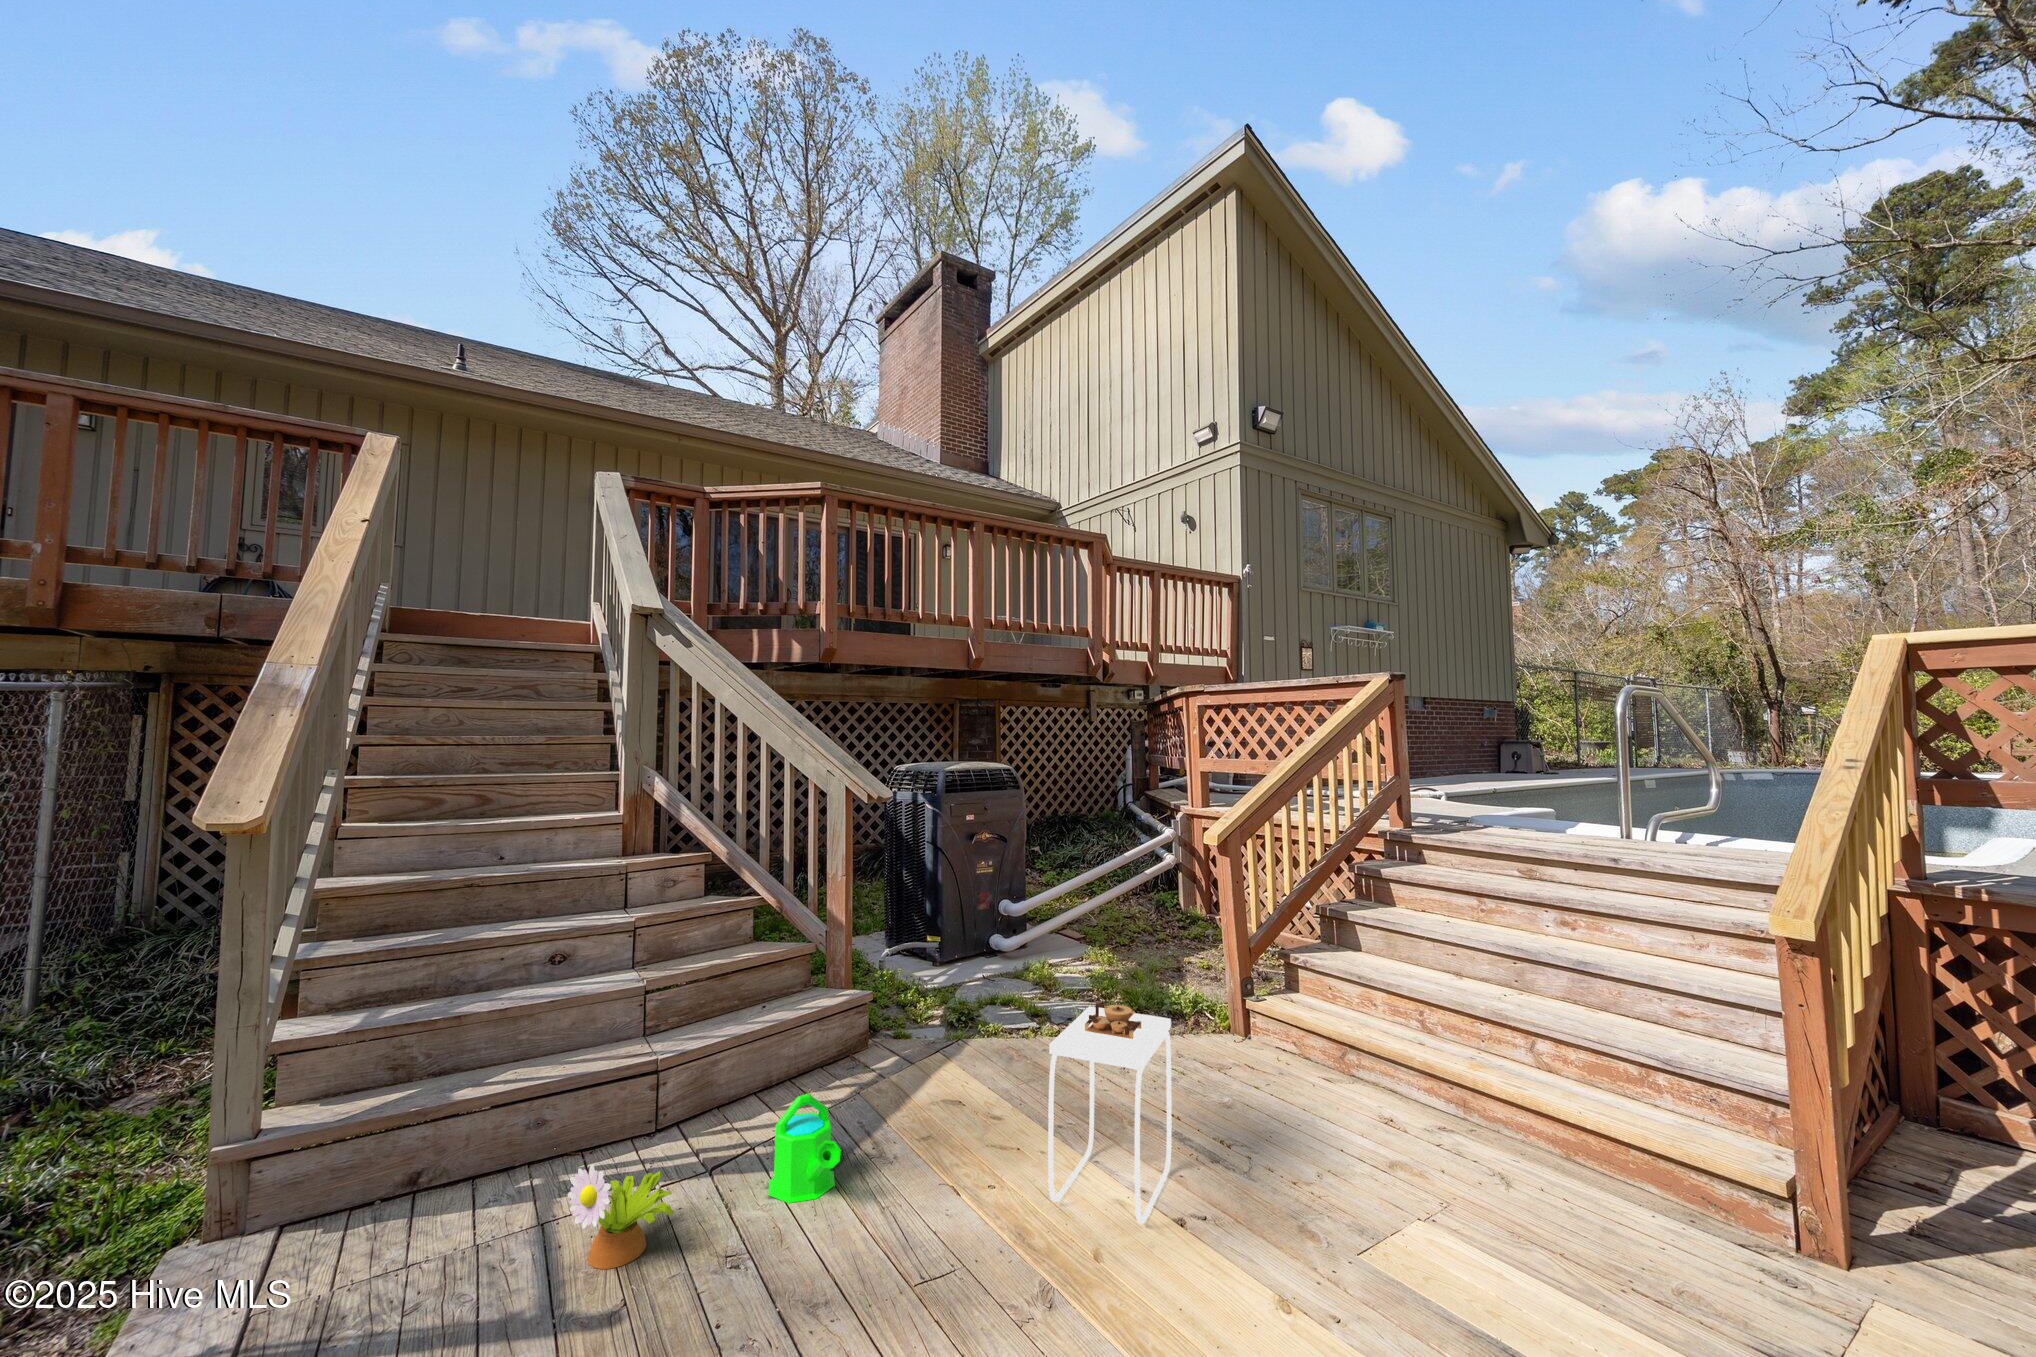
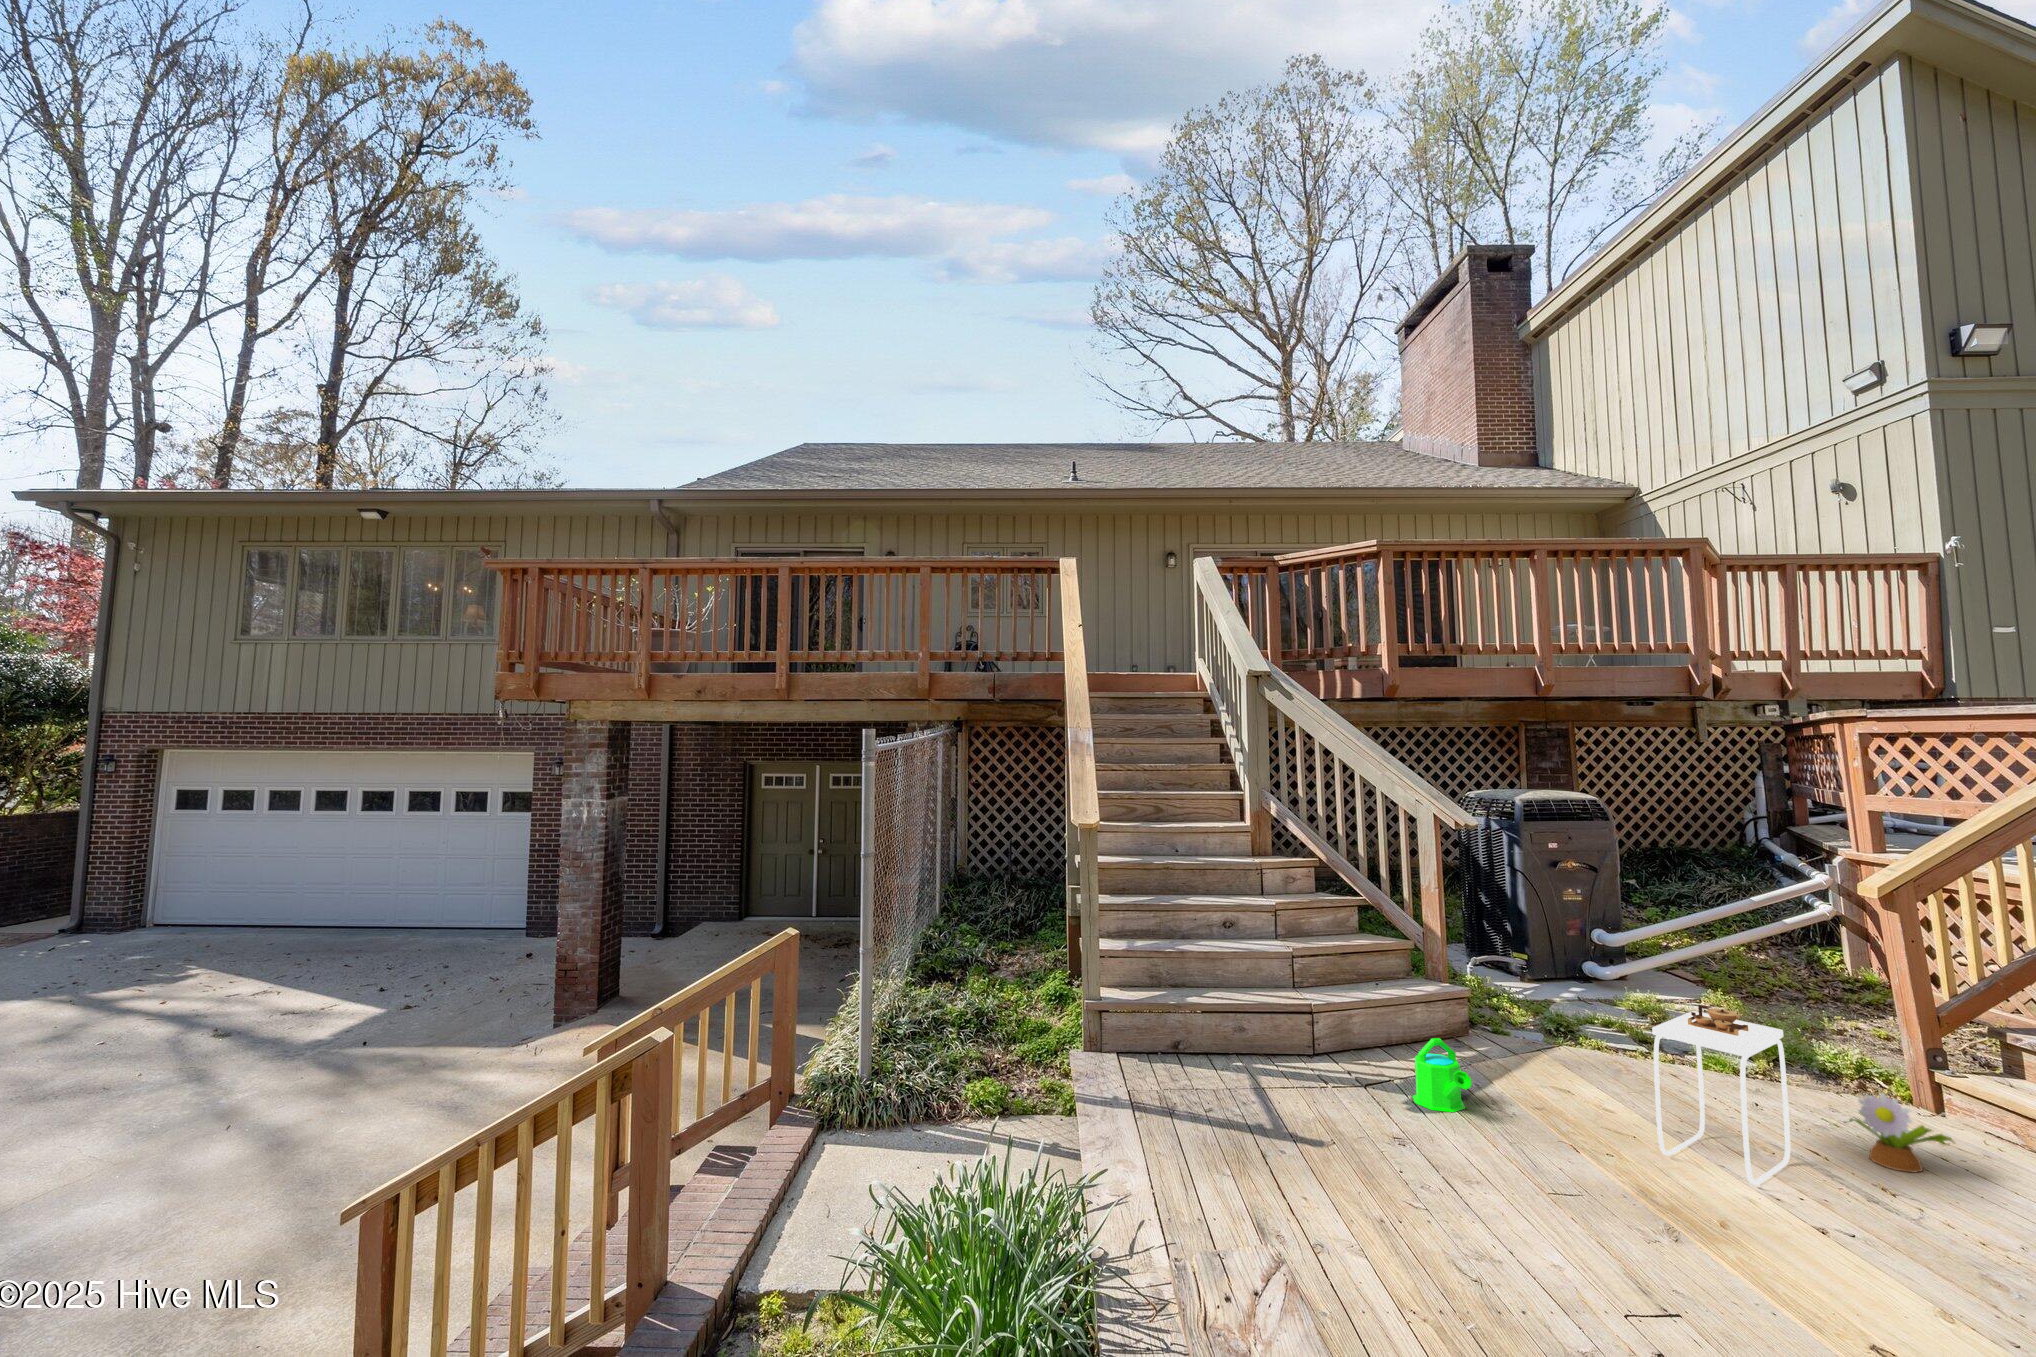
decorative plant: present [568,1164,674,1269] -> present [1844,1093,1954,1172]

